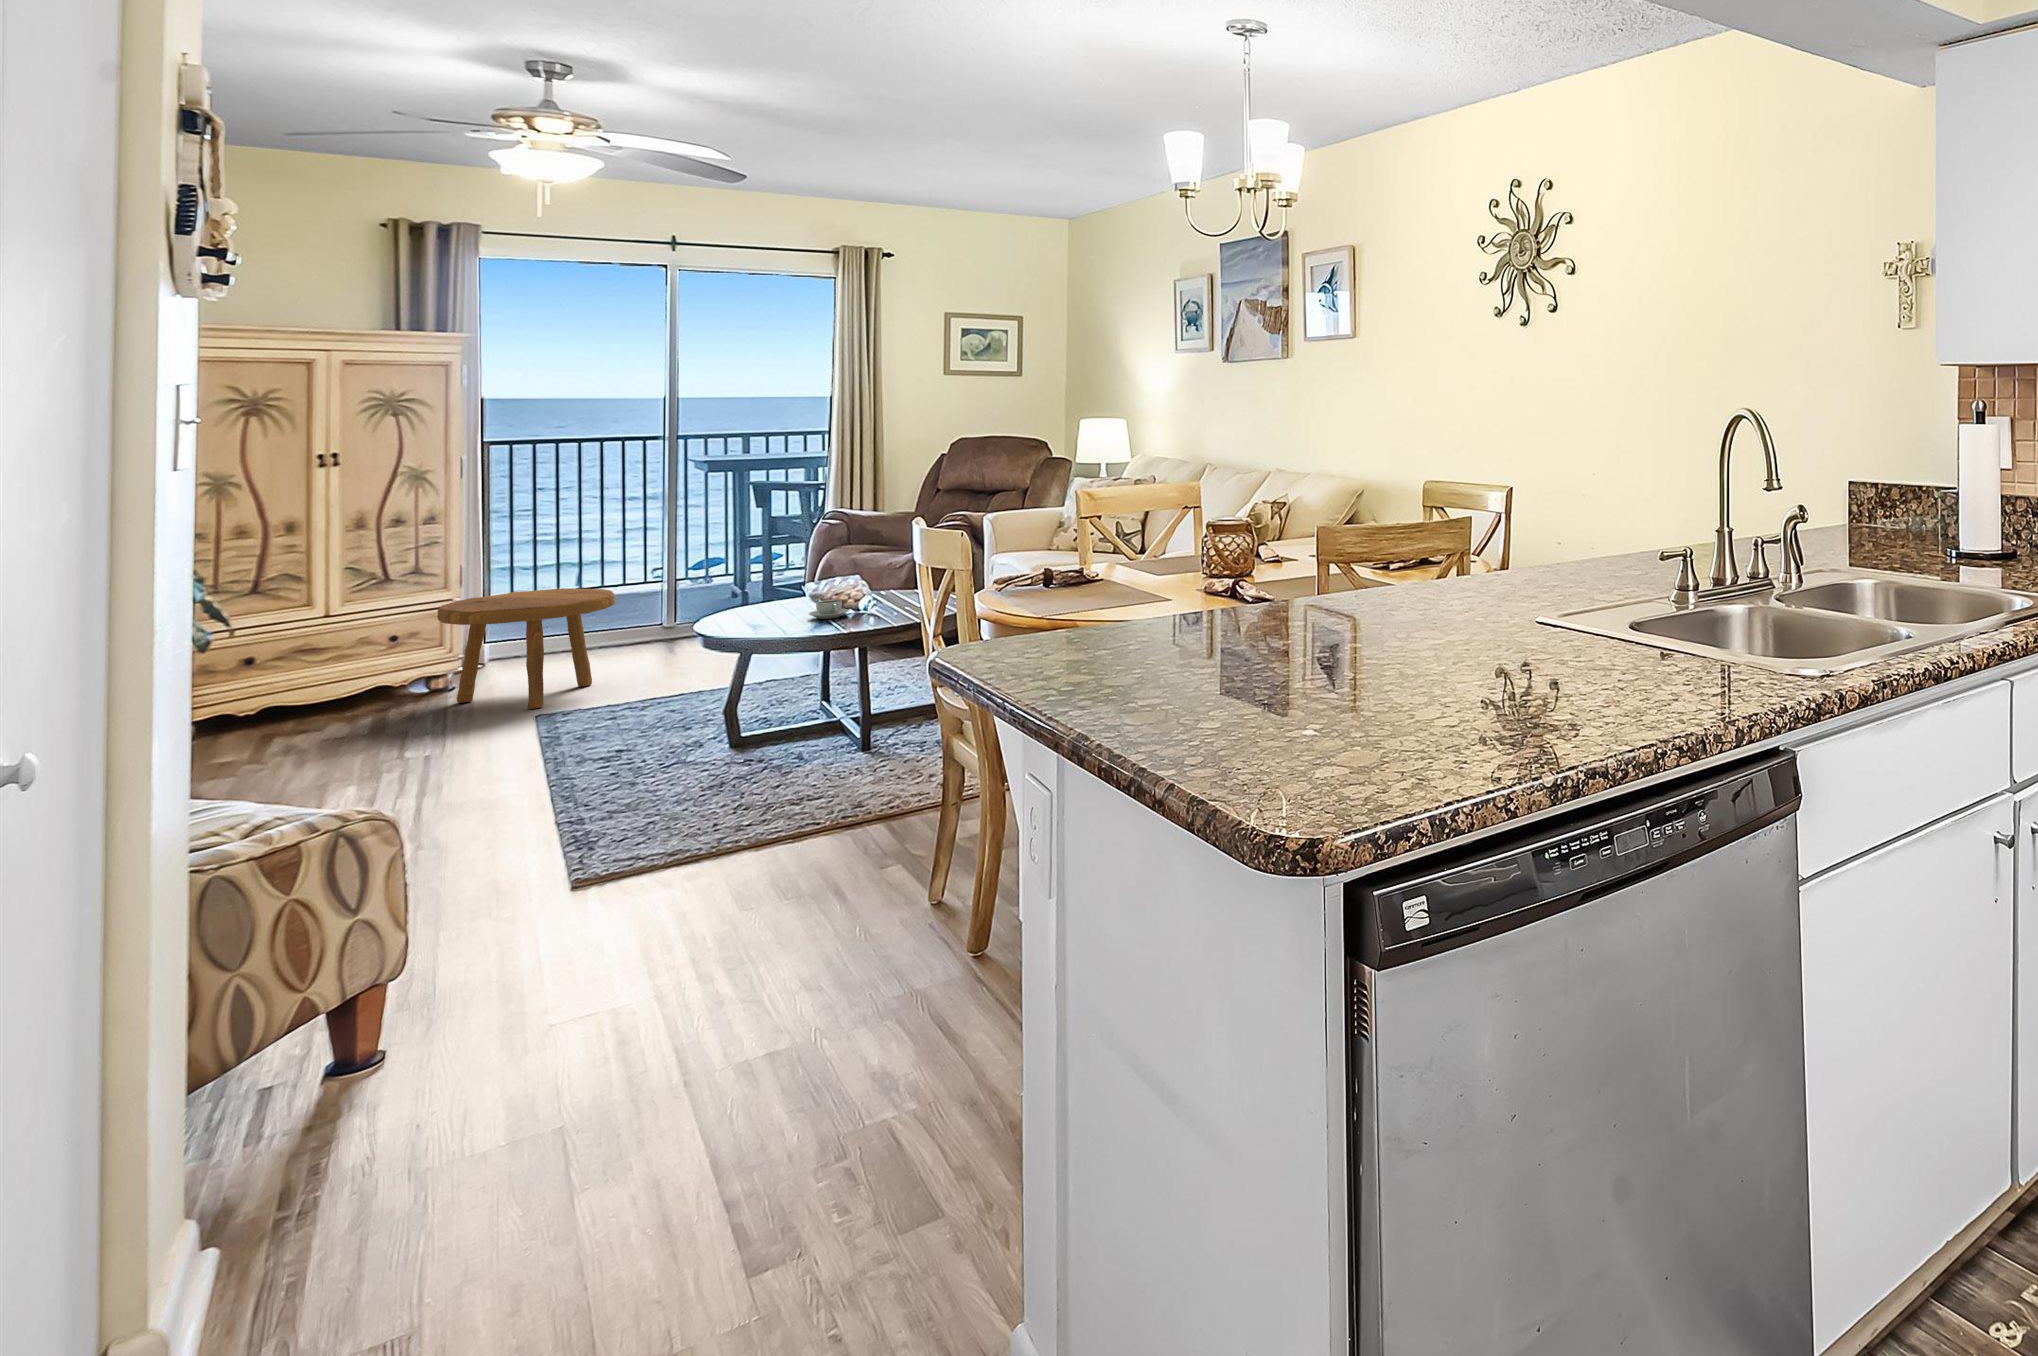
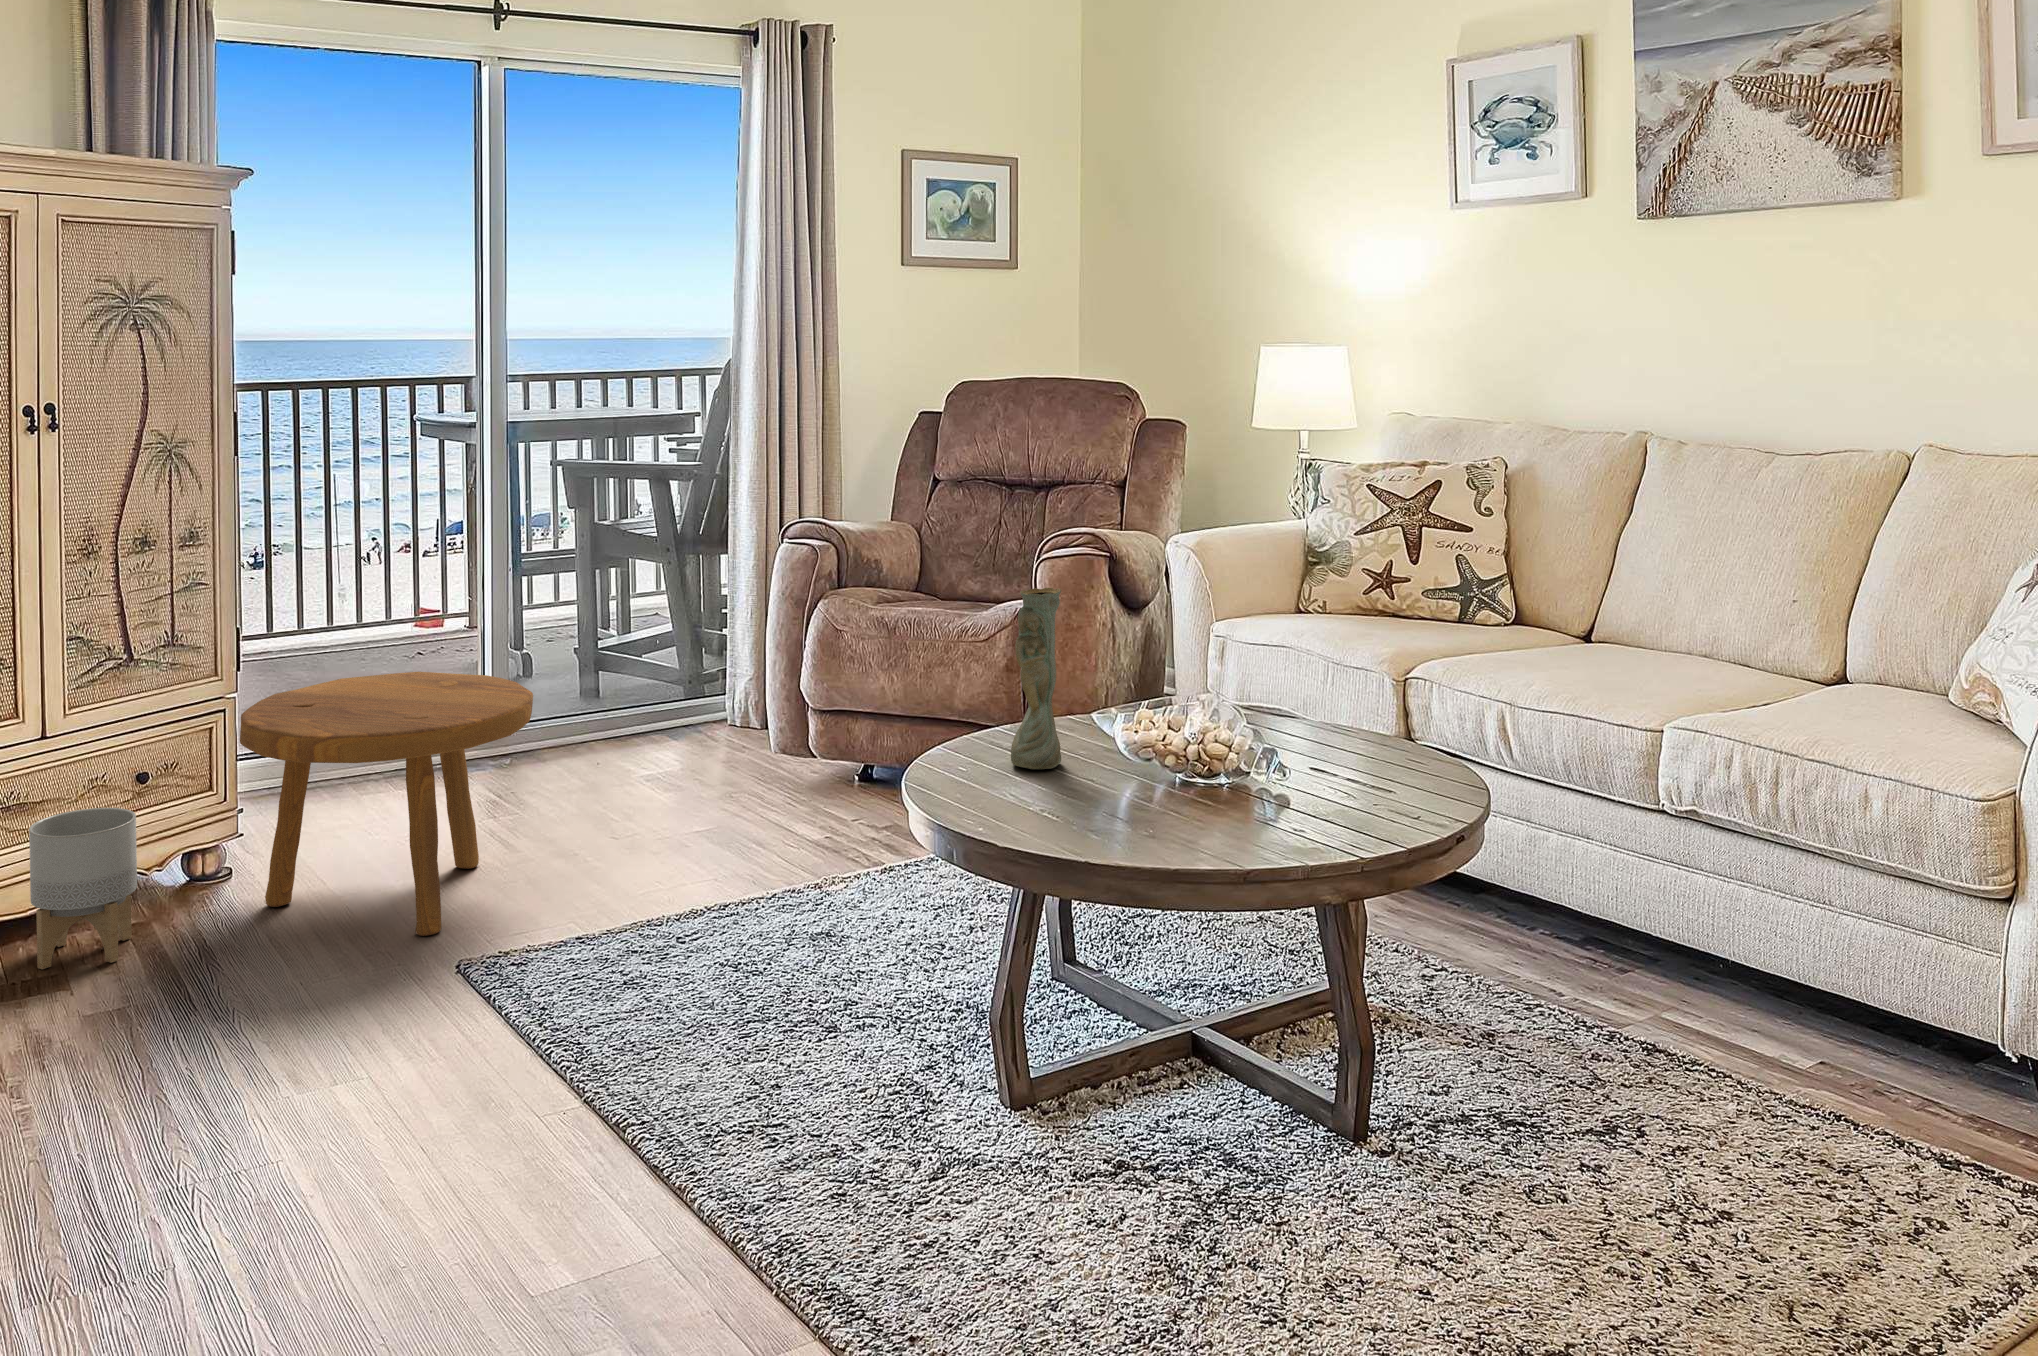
vase: none [781,529,808,607] -> present [1011,588,1062,769]
coffee cup: present [809,600,849,619] -> none [1160,770,1245,820]
planter: none [309,652,374,728] -> present [29,808,137,969]

